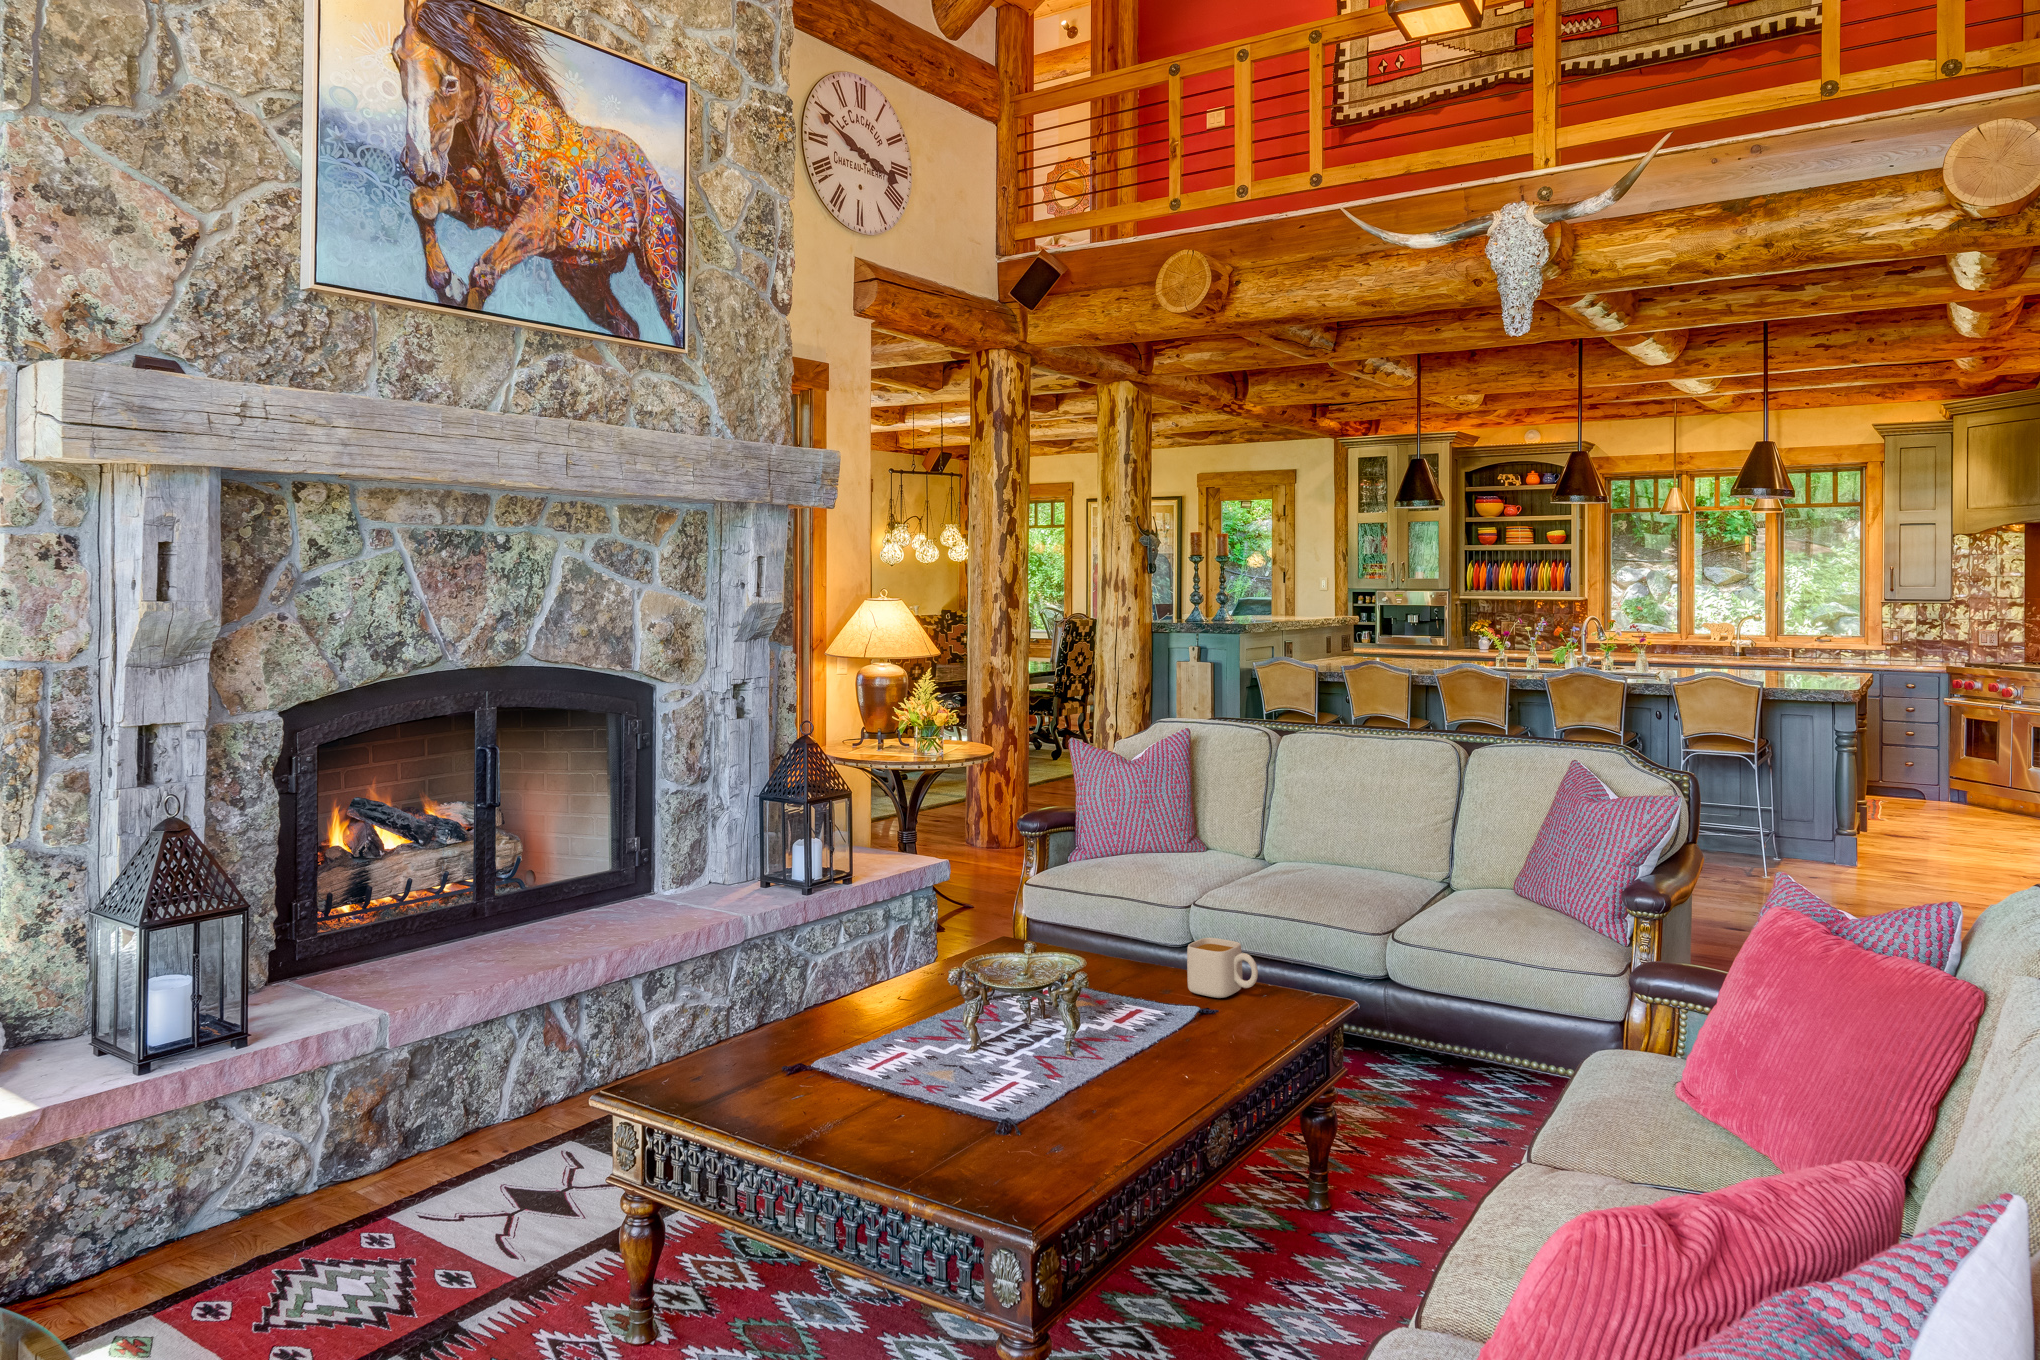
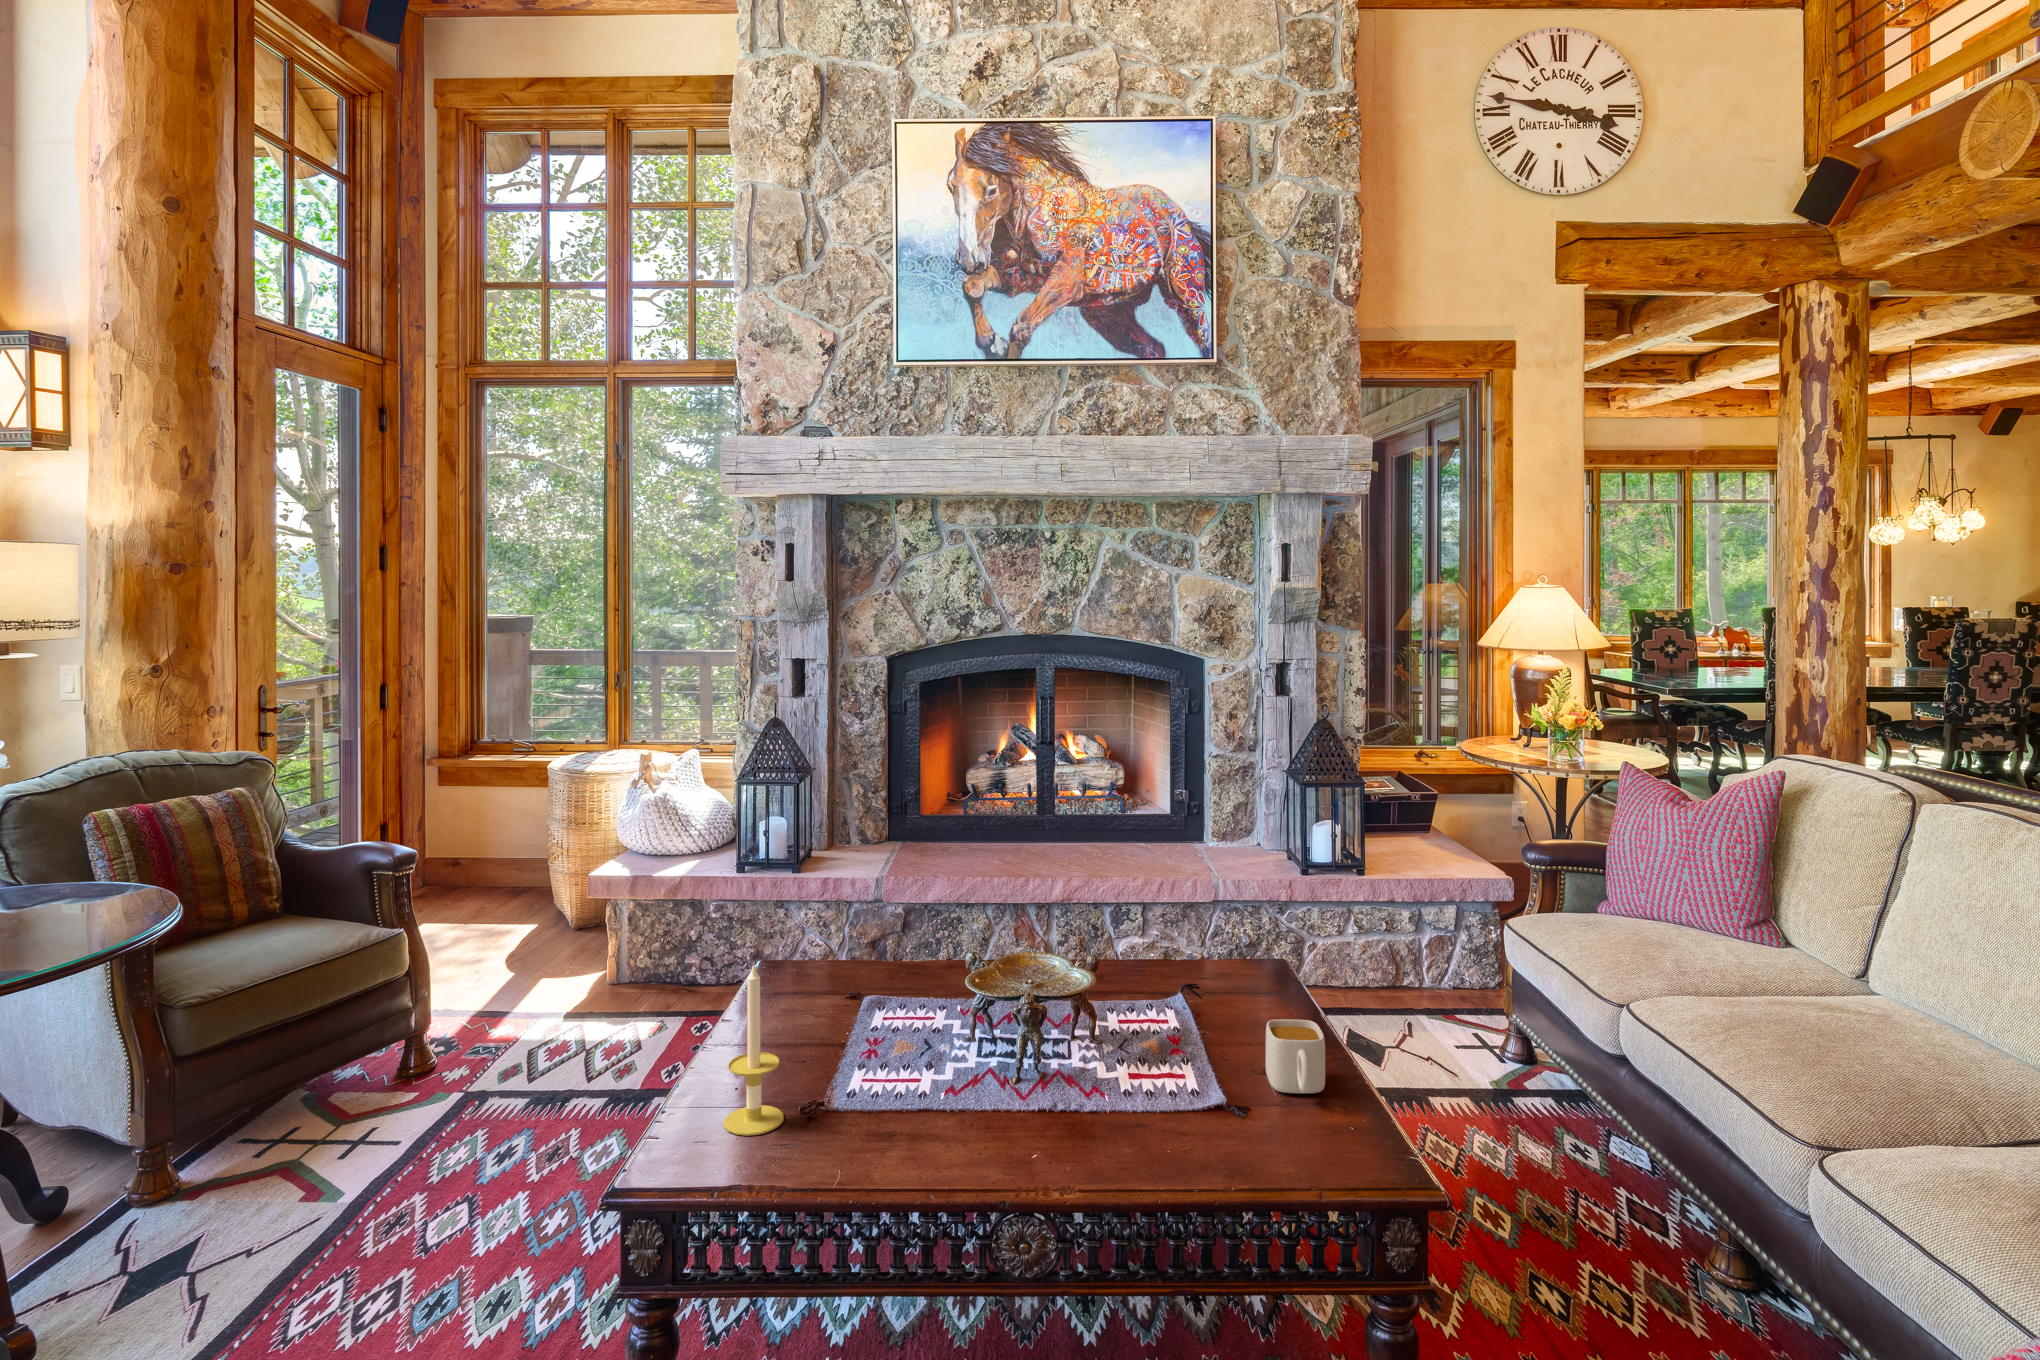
candle: none [962,991,1030,1193] -> present [724,963,784,1136]

